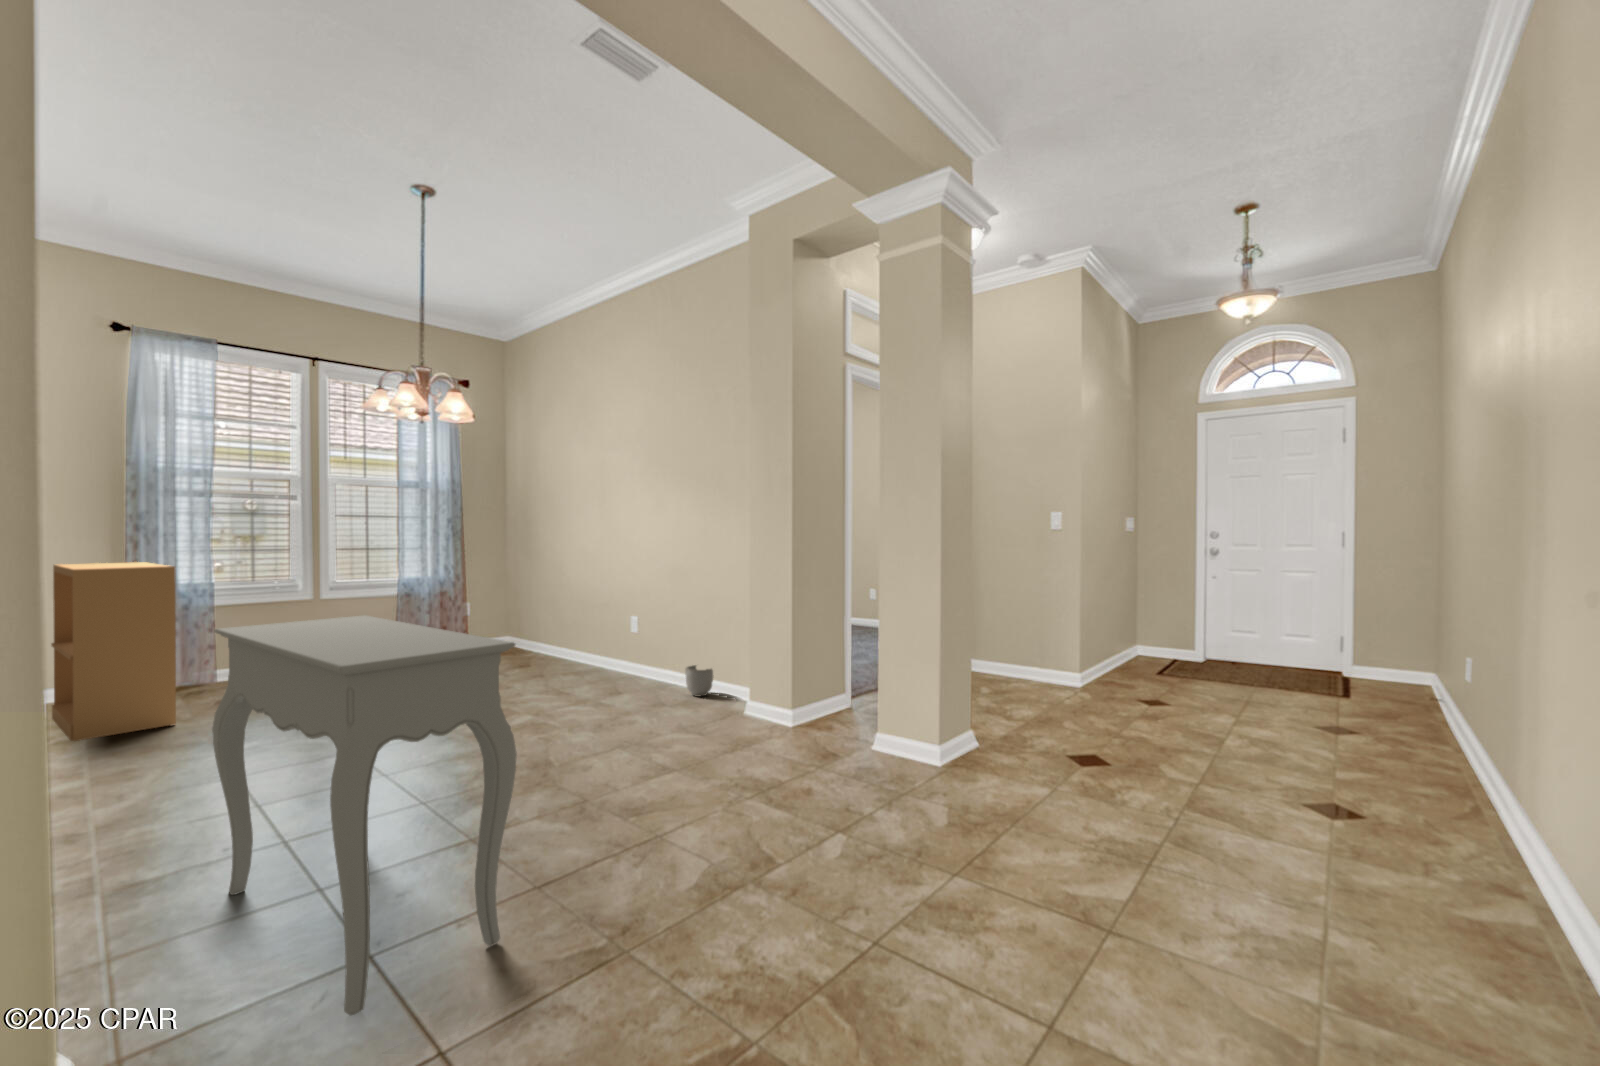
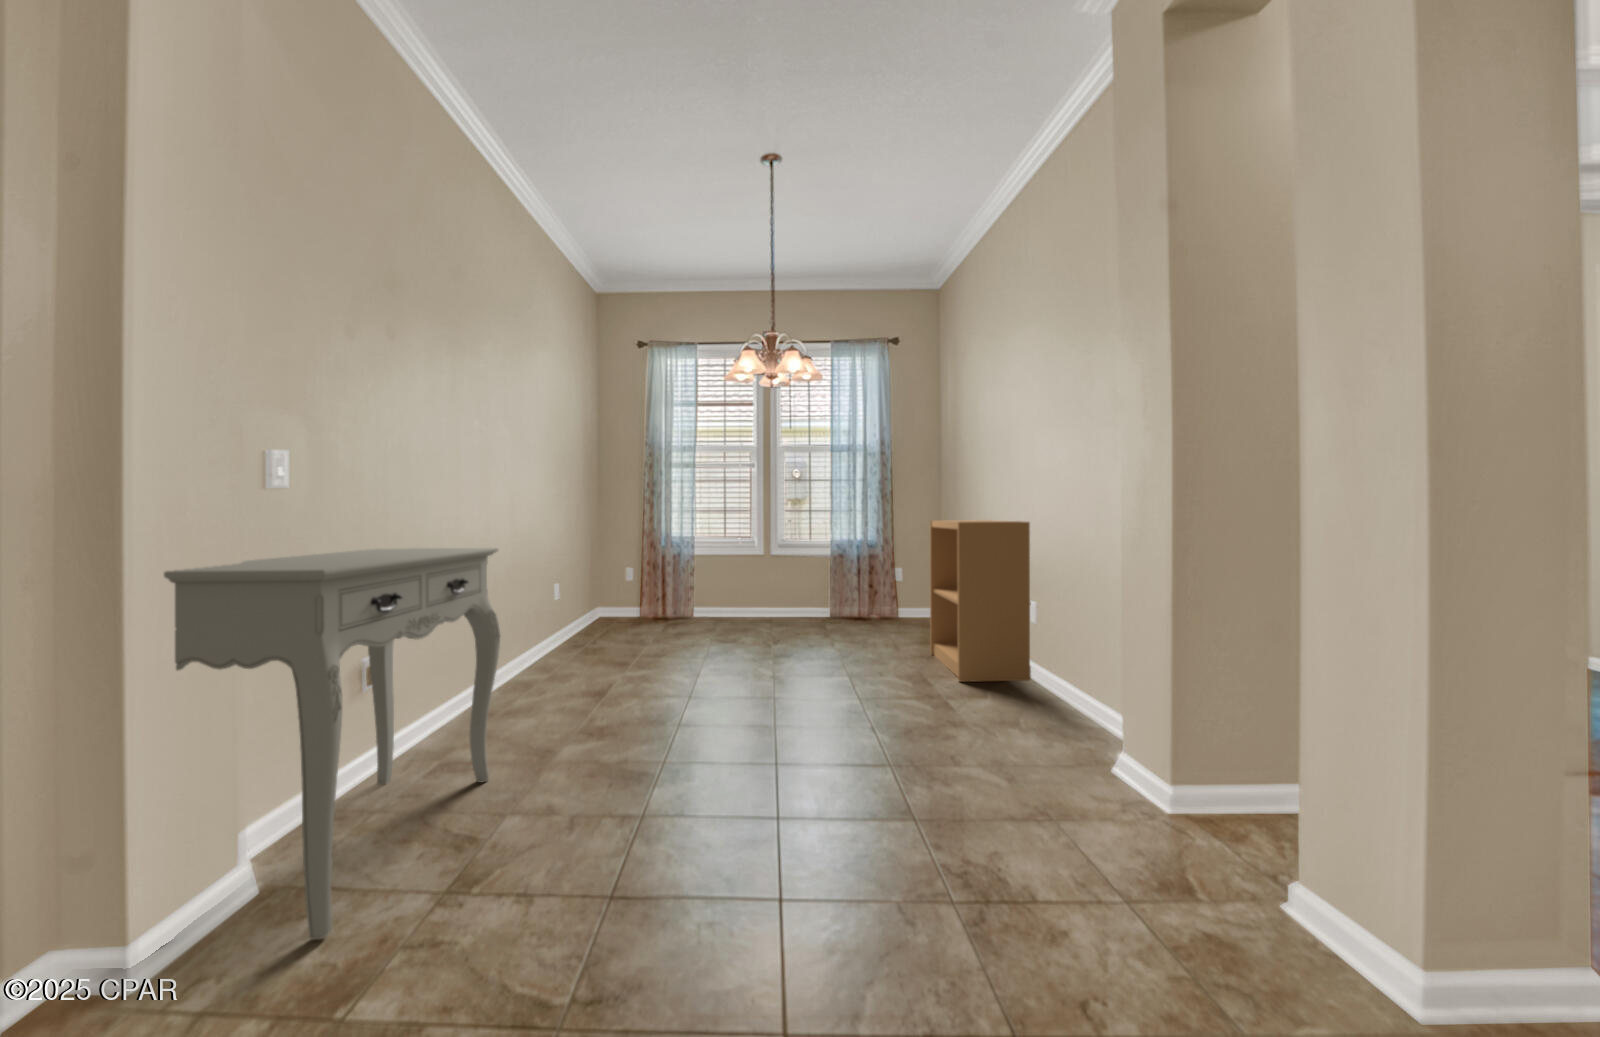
bookshelf: present [51,562,176,741] -> present [930,520,1031,682]
planter: present [685,665,714,696] -> none [1034,667,1077,714]

